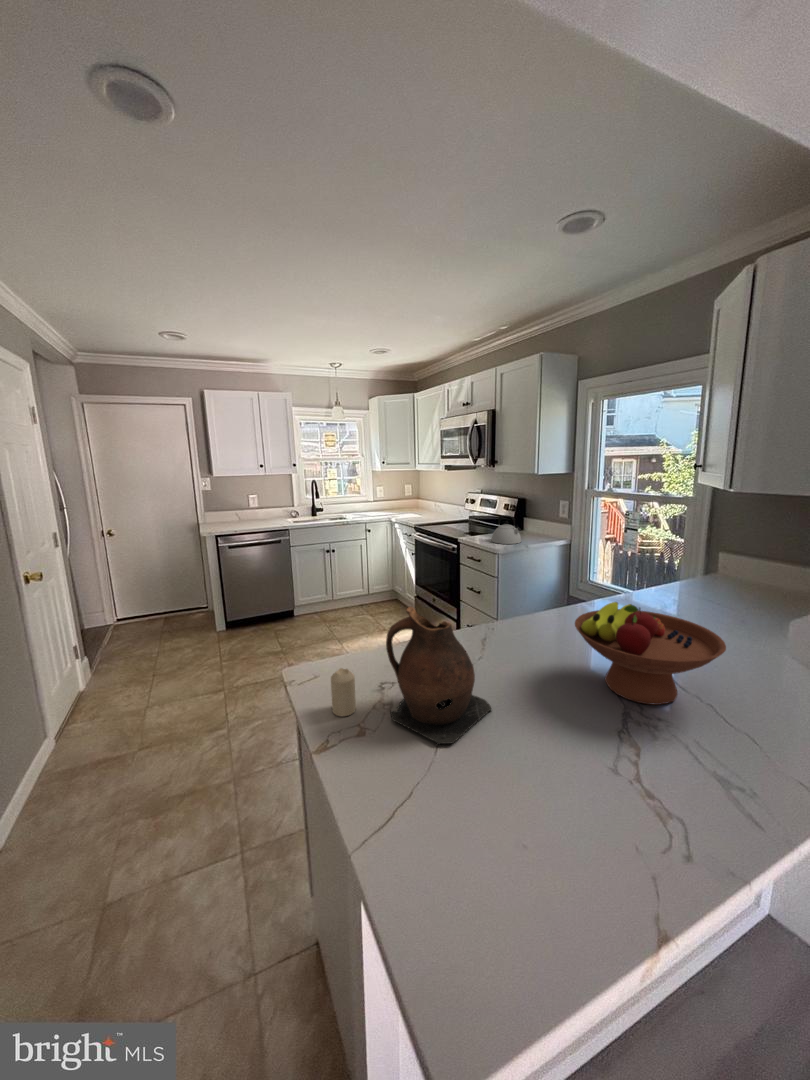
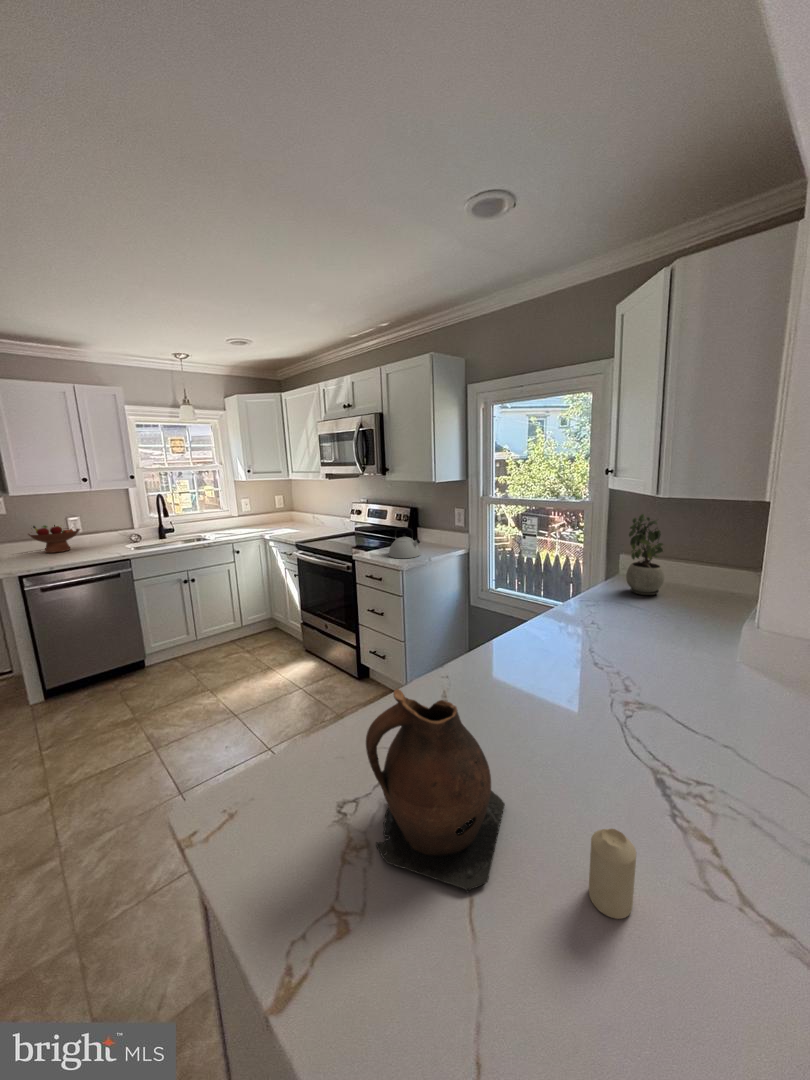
potted plant: none [718,510,762,595] -> present [626,514,664,595]
fruit bowl: present [575,602,726,705] -> present [28,525,80,553]
candle: present [331,668,356,716] -> present [589,829,636,919]

